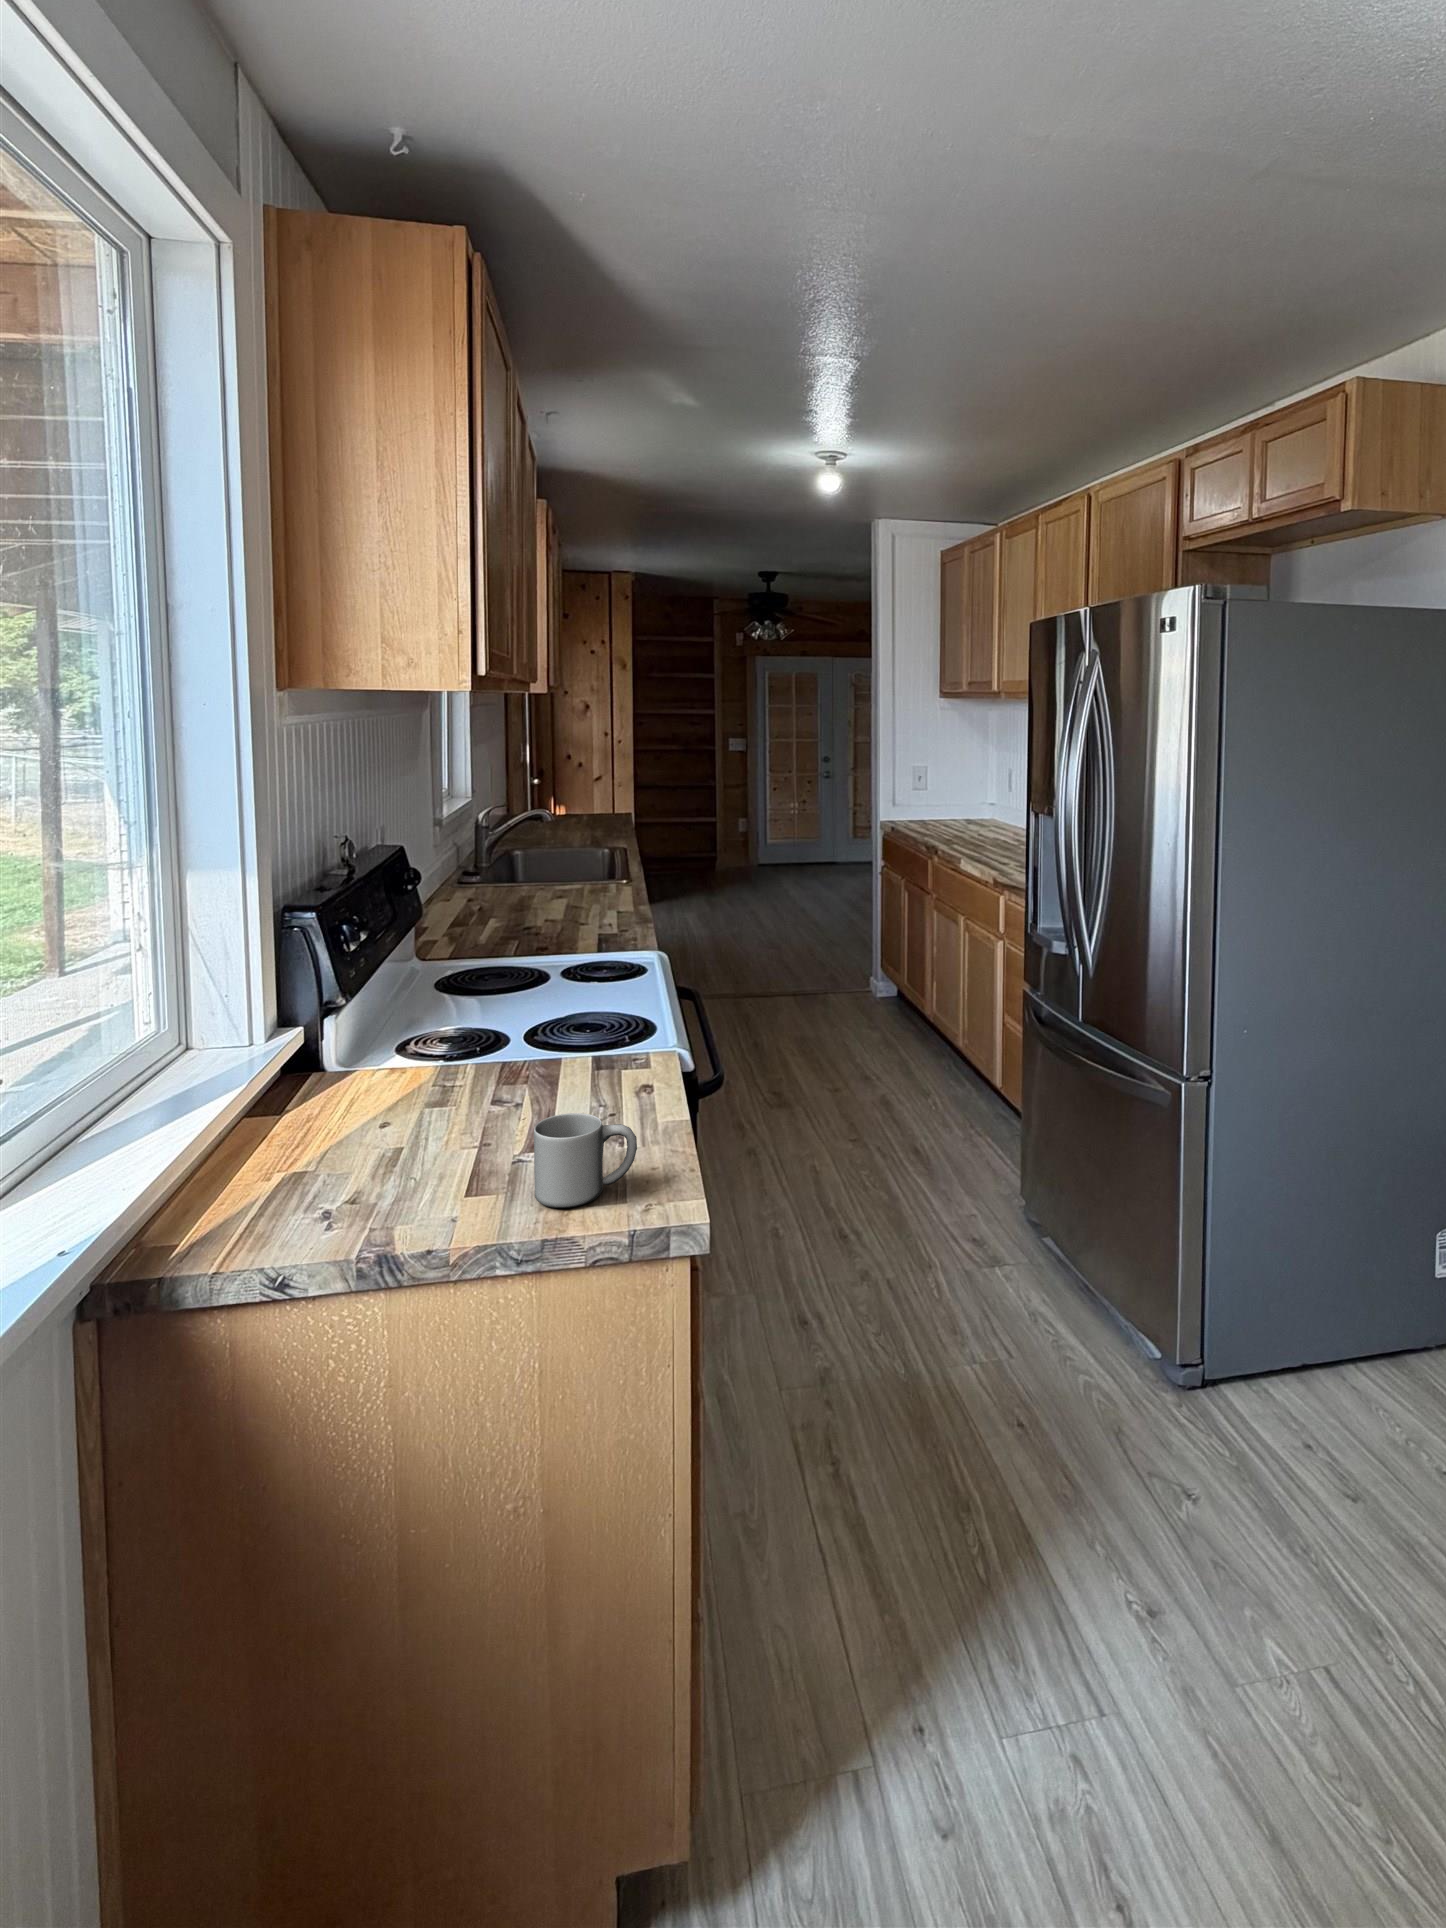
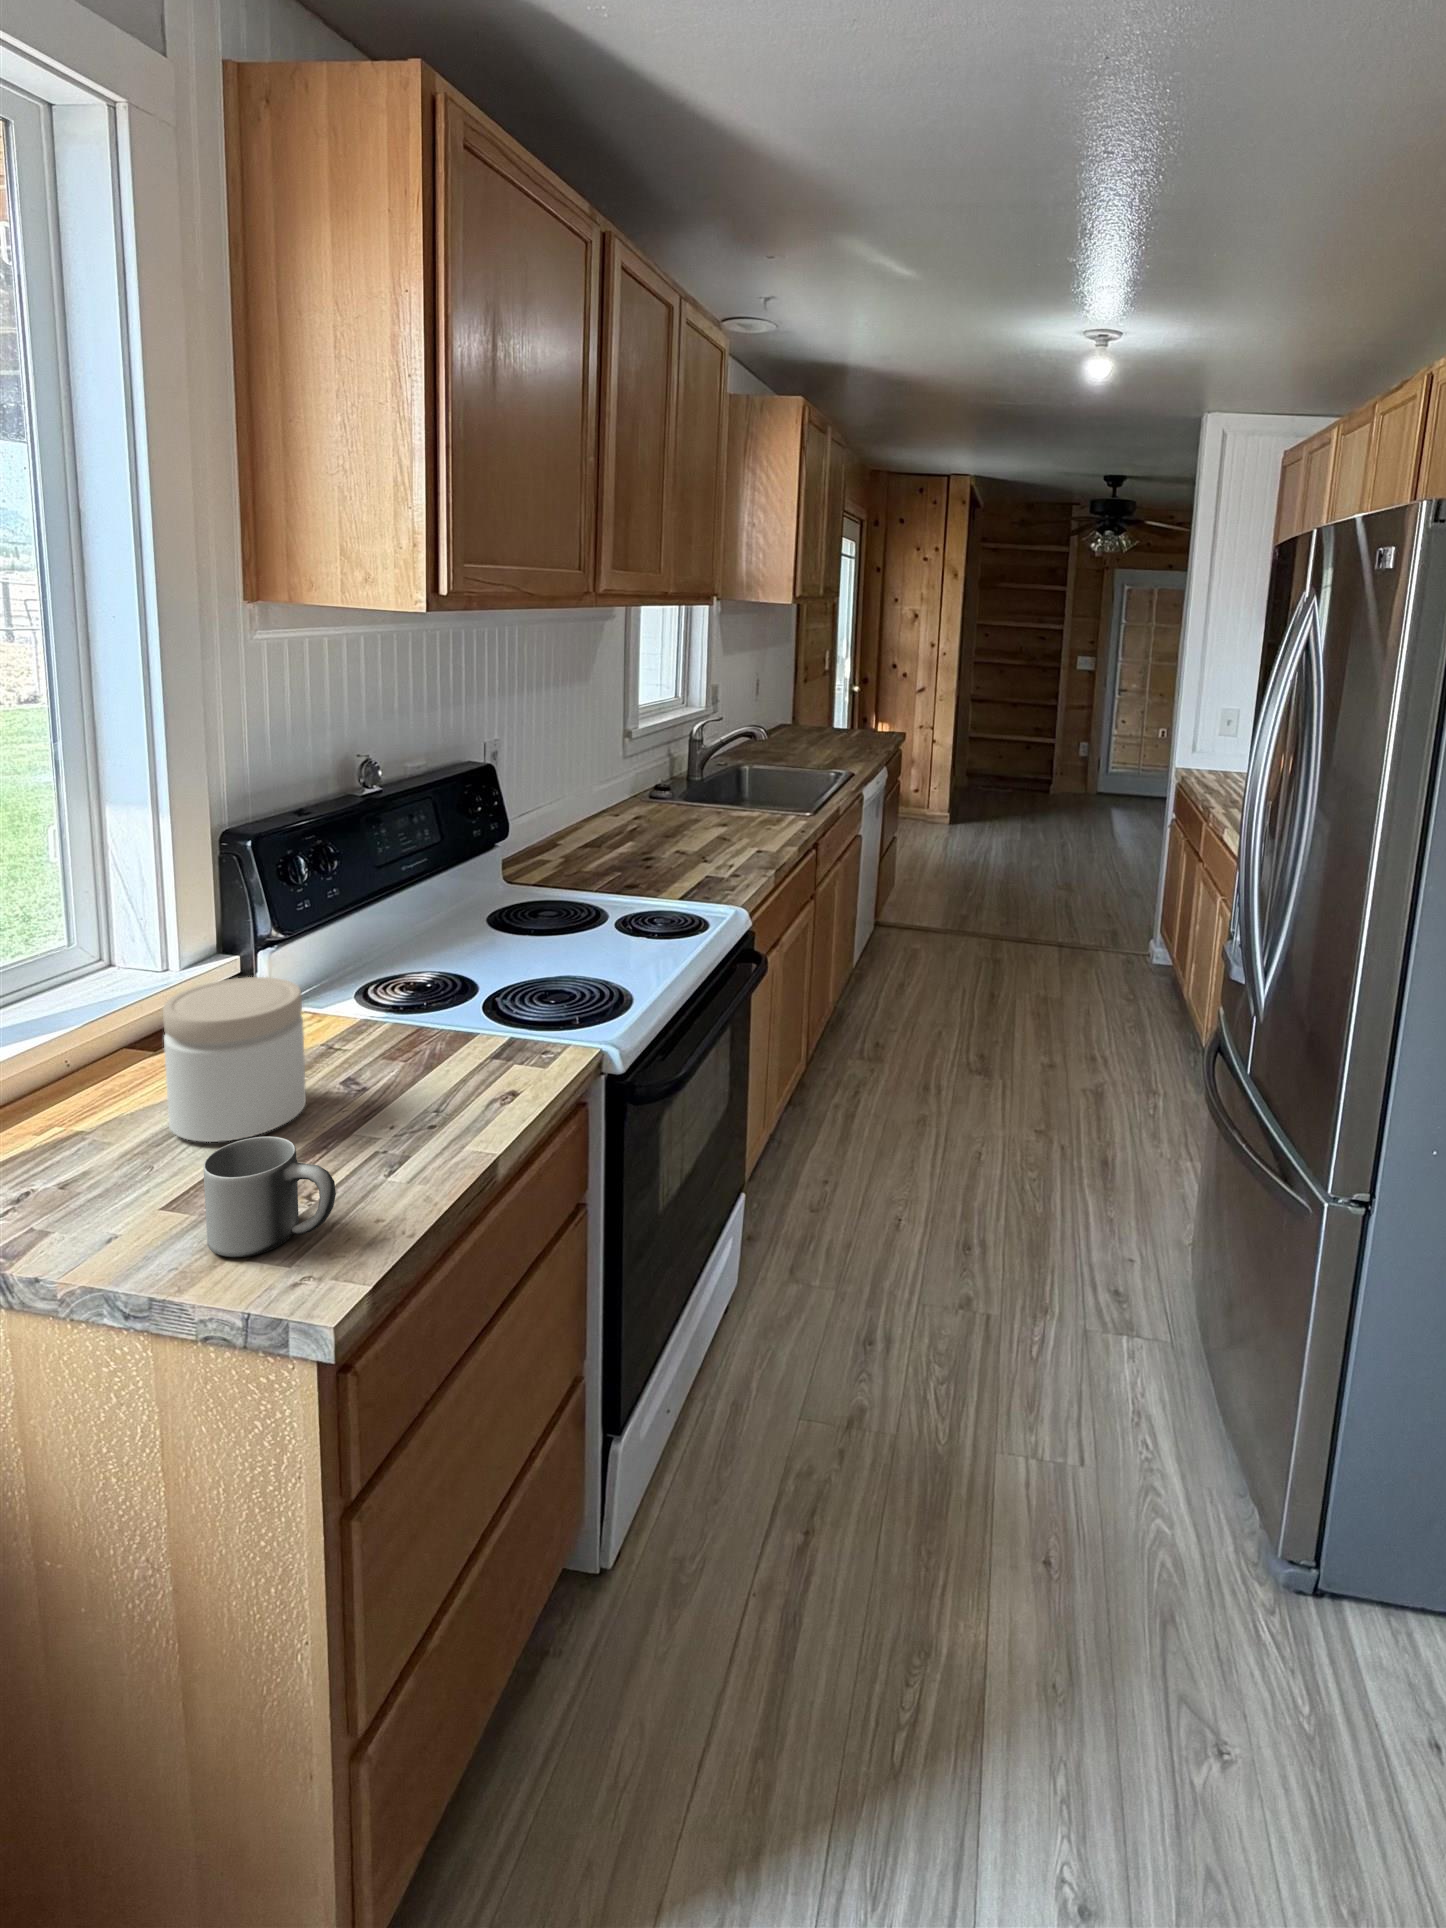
jar: none [373,1016,489,1159] -> present [163,977,306,1142]

